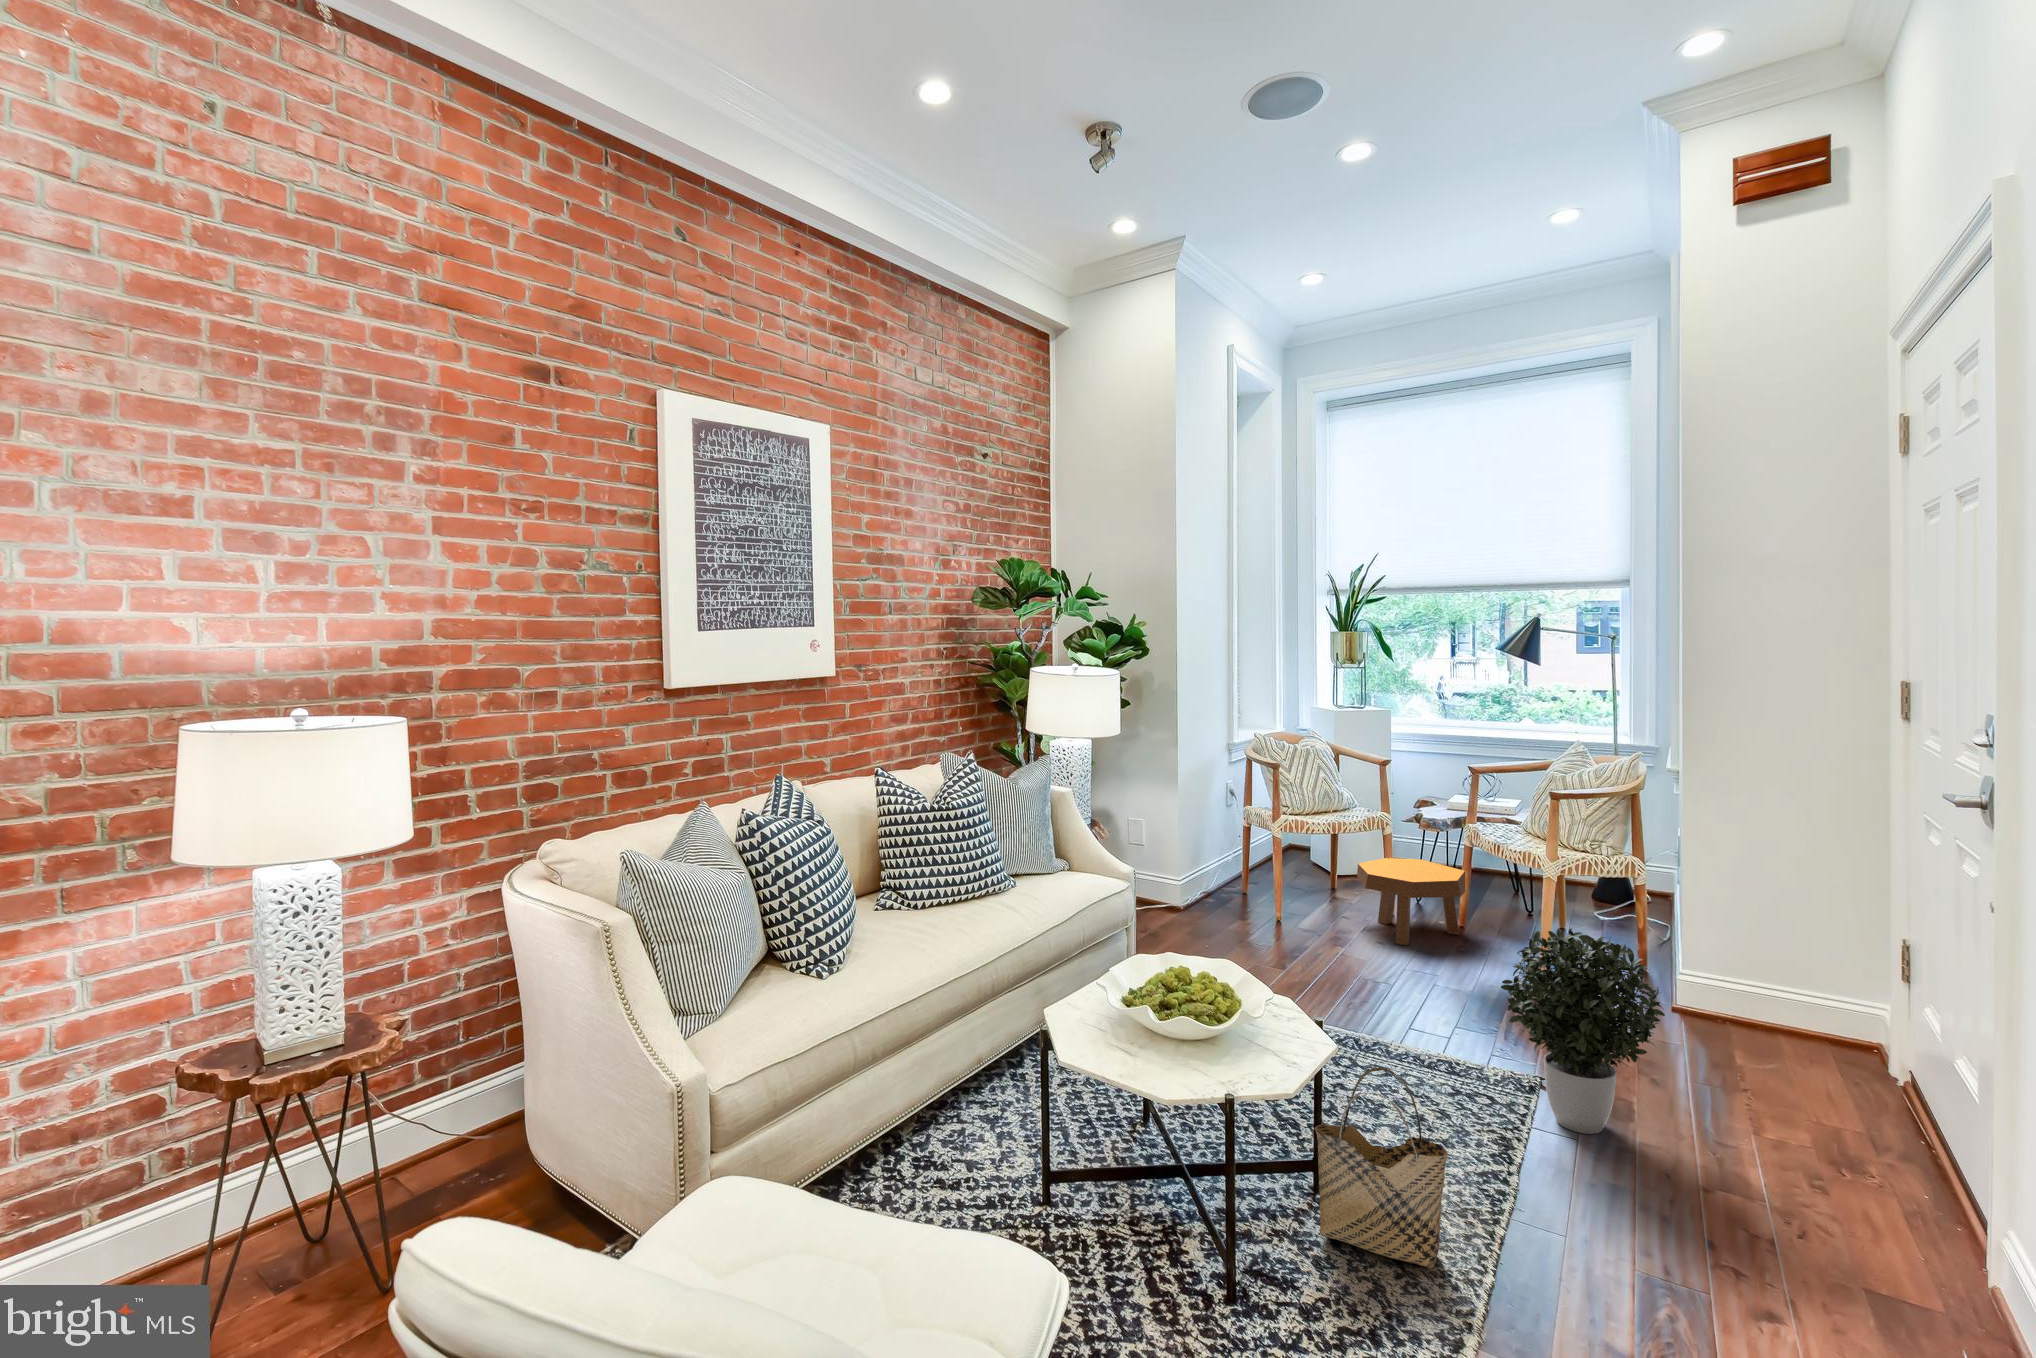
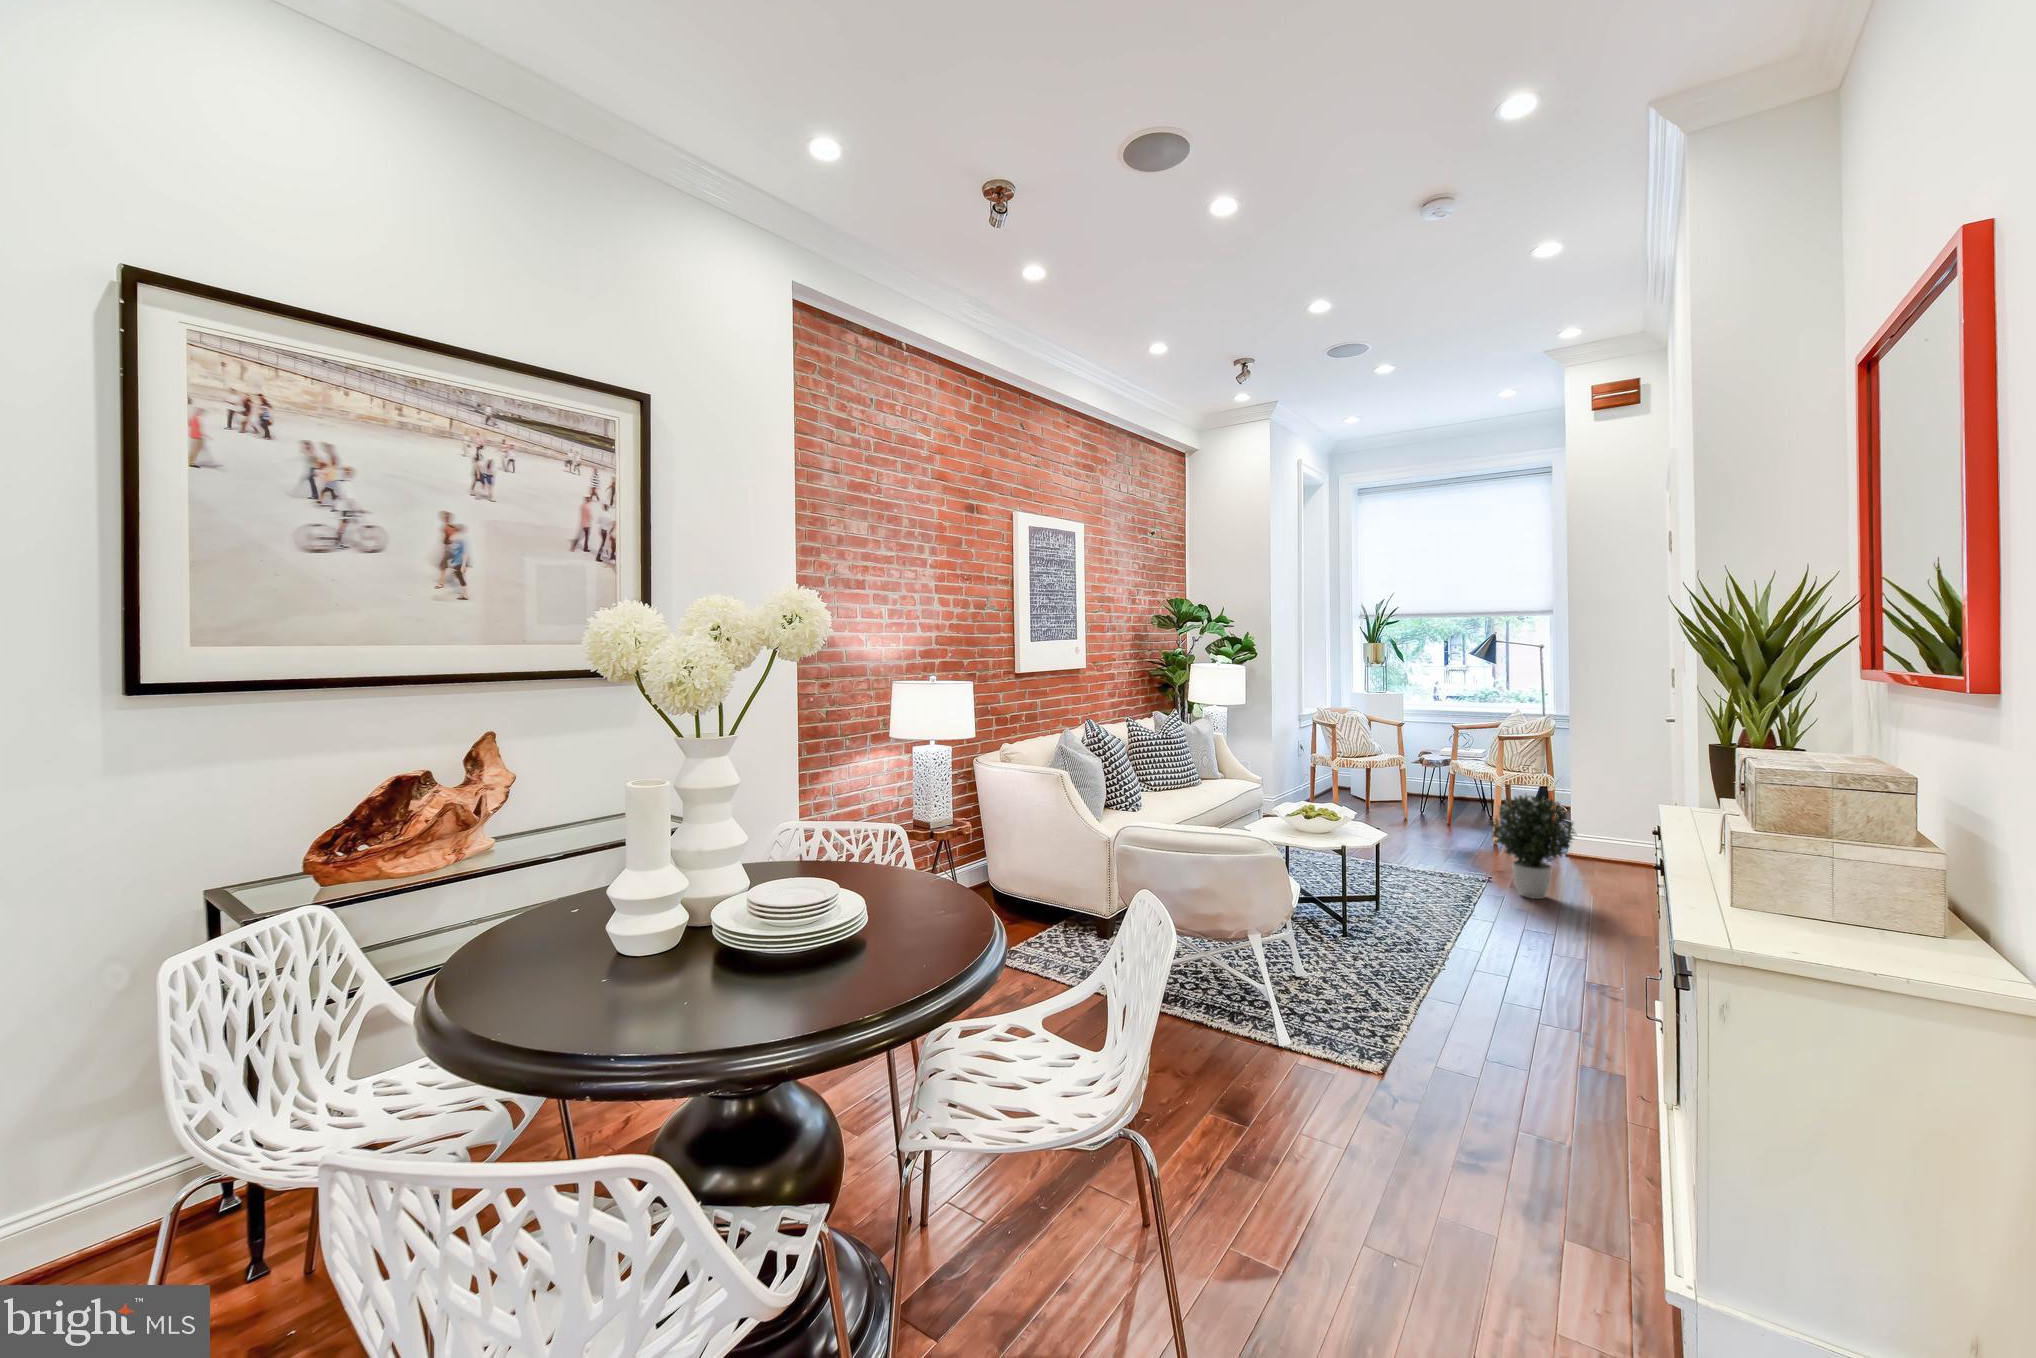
footstool: present [1357,858,1470,945] -> none [1389,782,1462,831]
woven basket: present [1315,1067,1448,1268] -> none [1400,847,1468,934]

